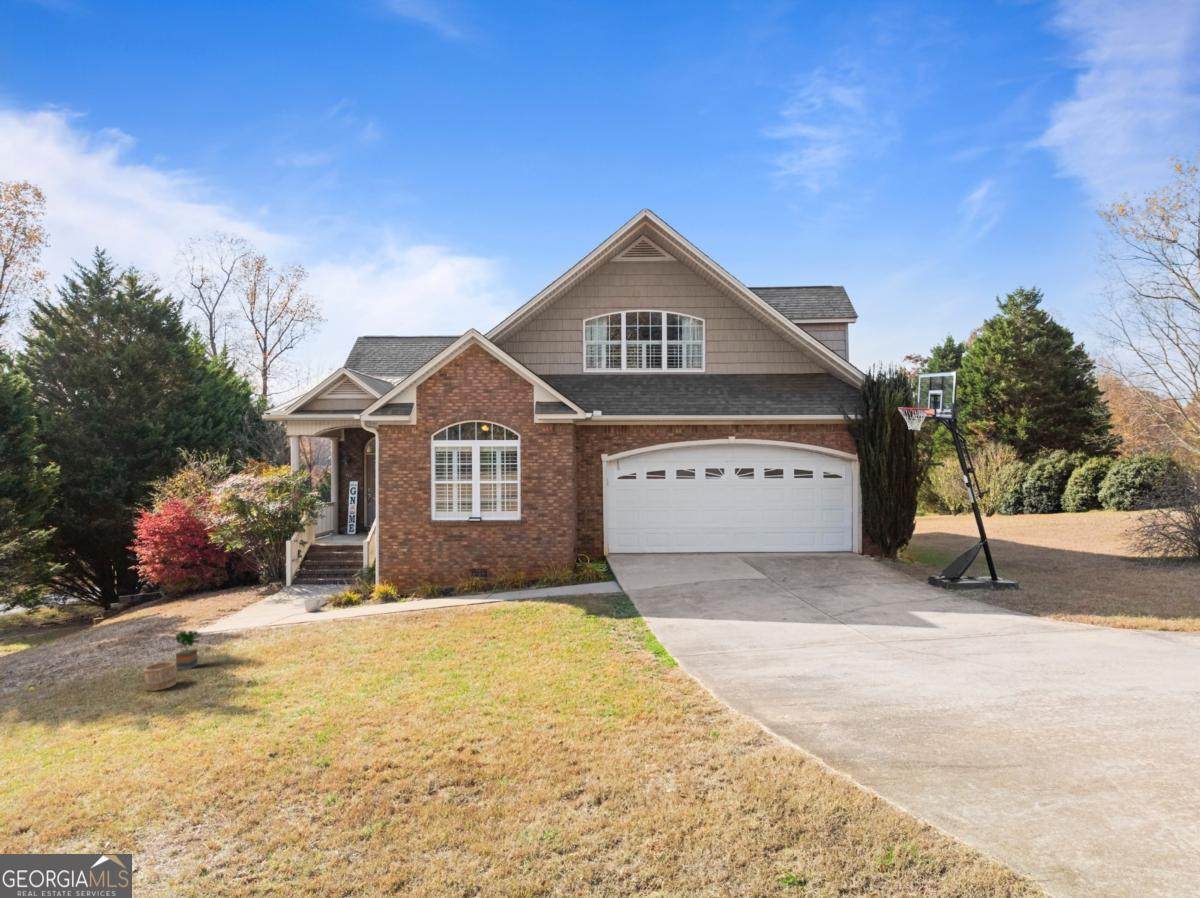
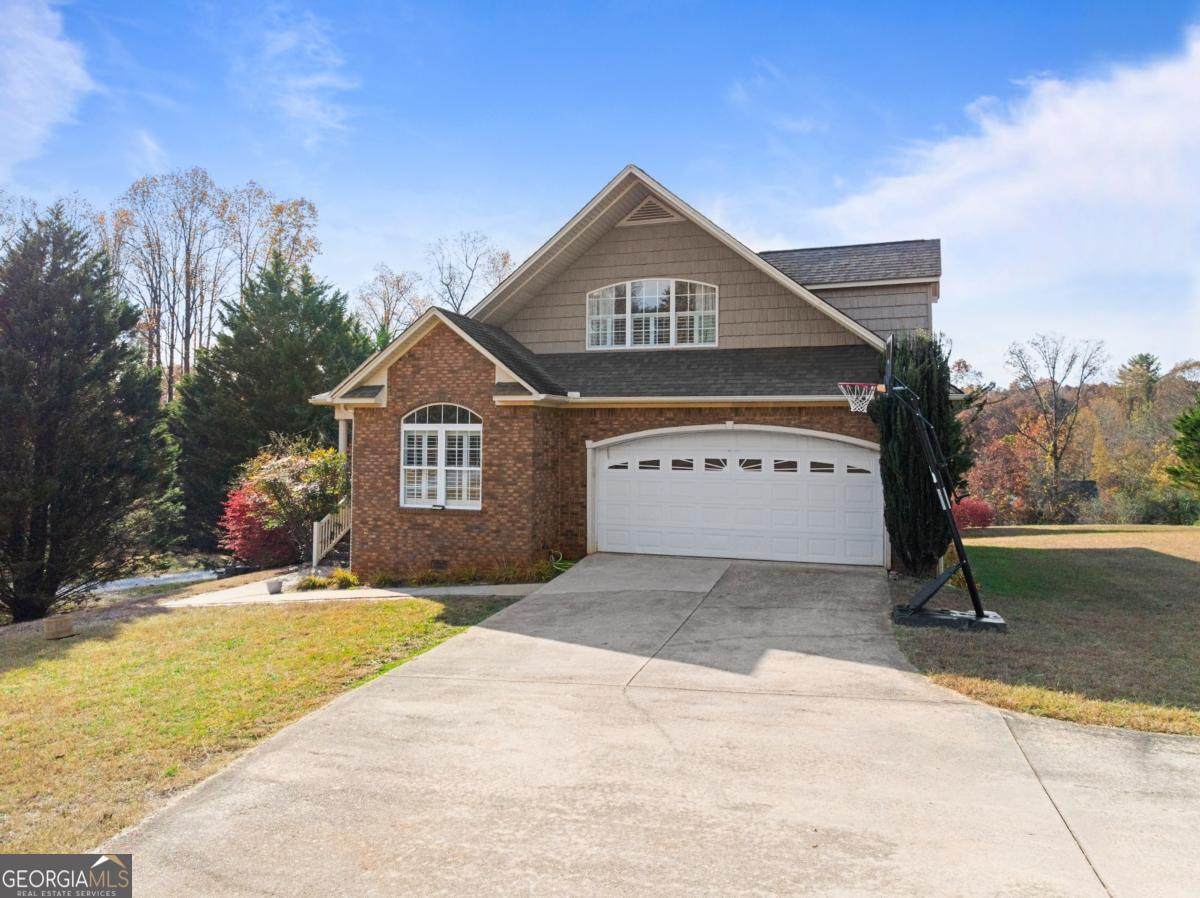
potted tree: present [175,631,200,670] -> none [90,592,117,627]

